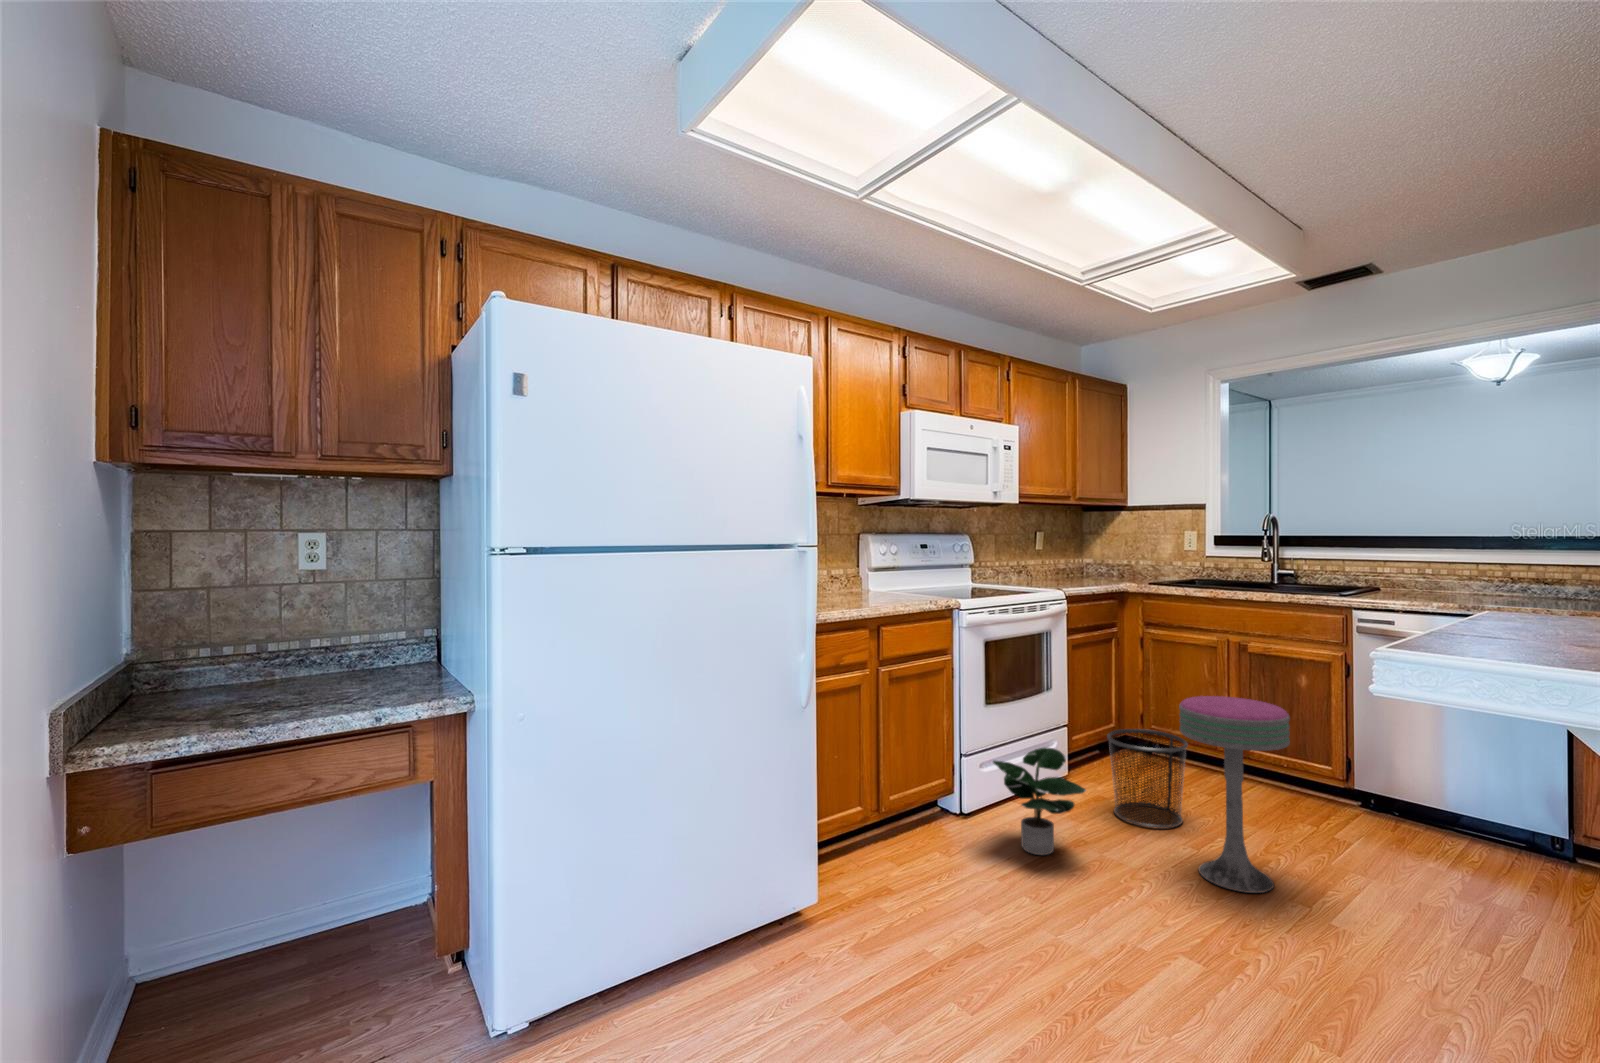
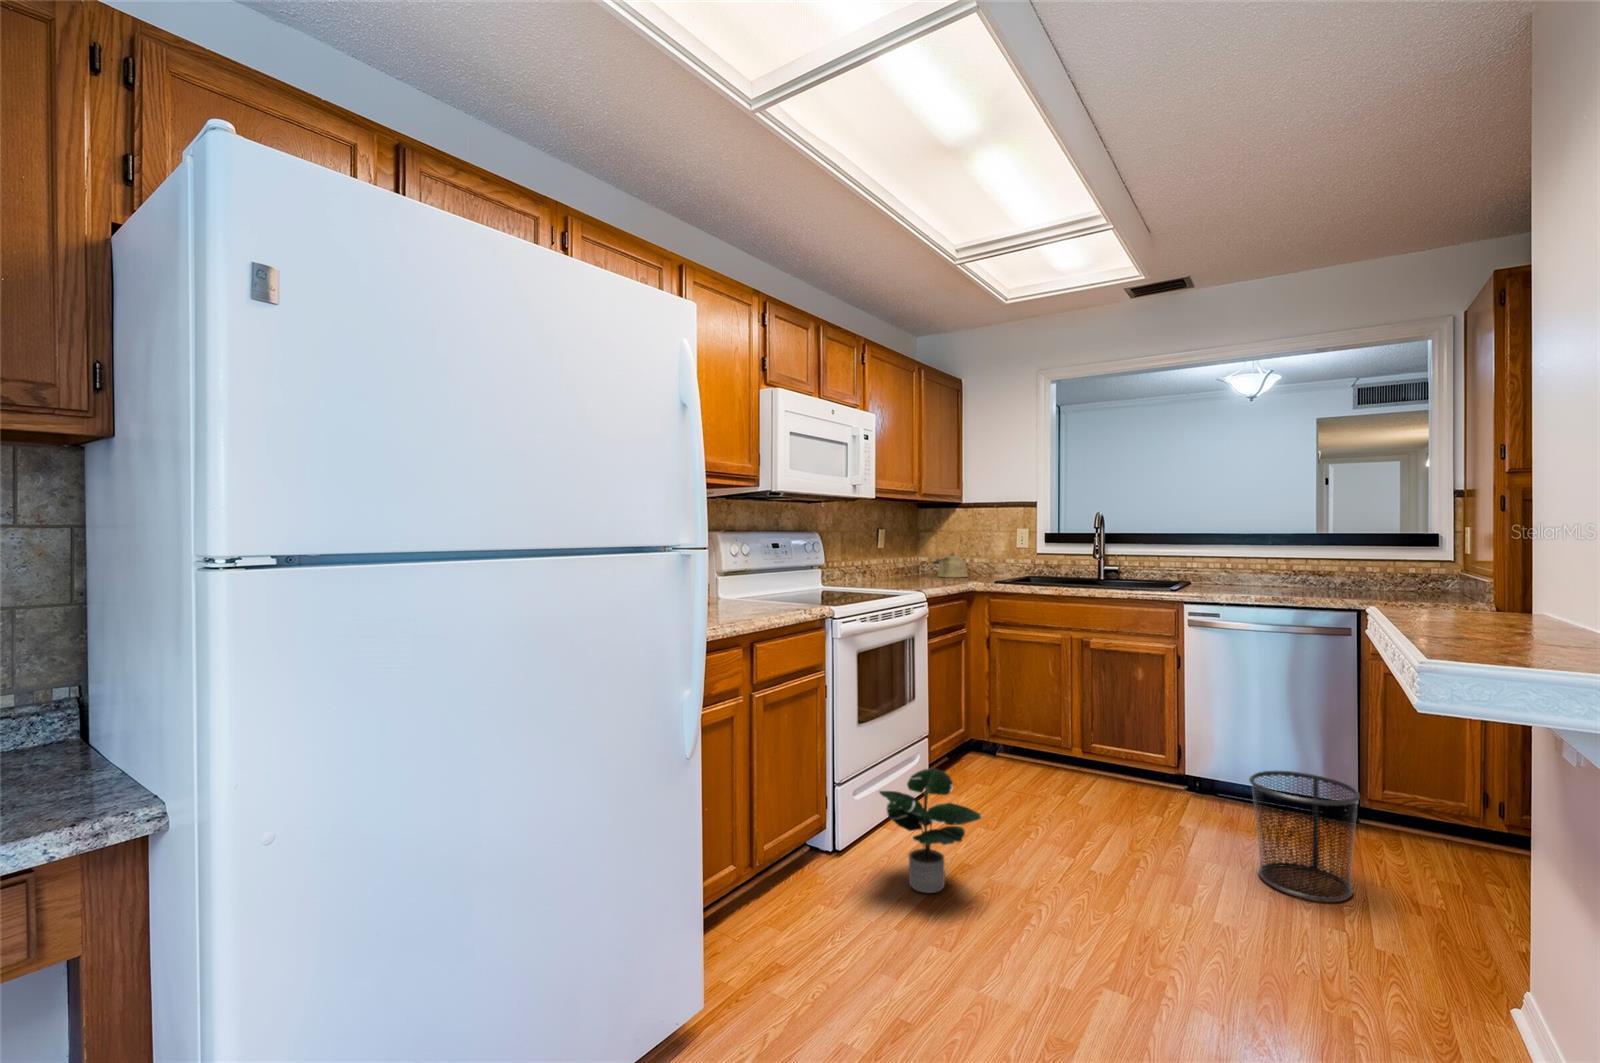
kettle: none [1098,555,1135,579] -> present [933,553,968,577]
bar stool: present [1179,696,1290,893] -> none [1069,700,1177,905]
waste bin: present [1107,729,1188,829] -> present [1249,771,1360,902]

